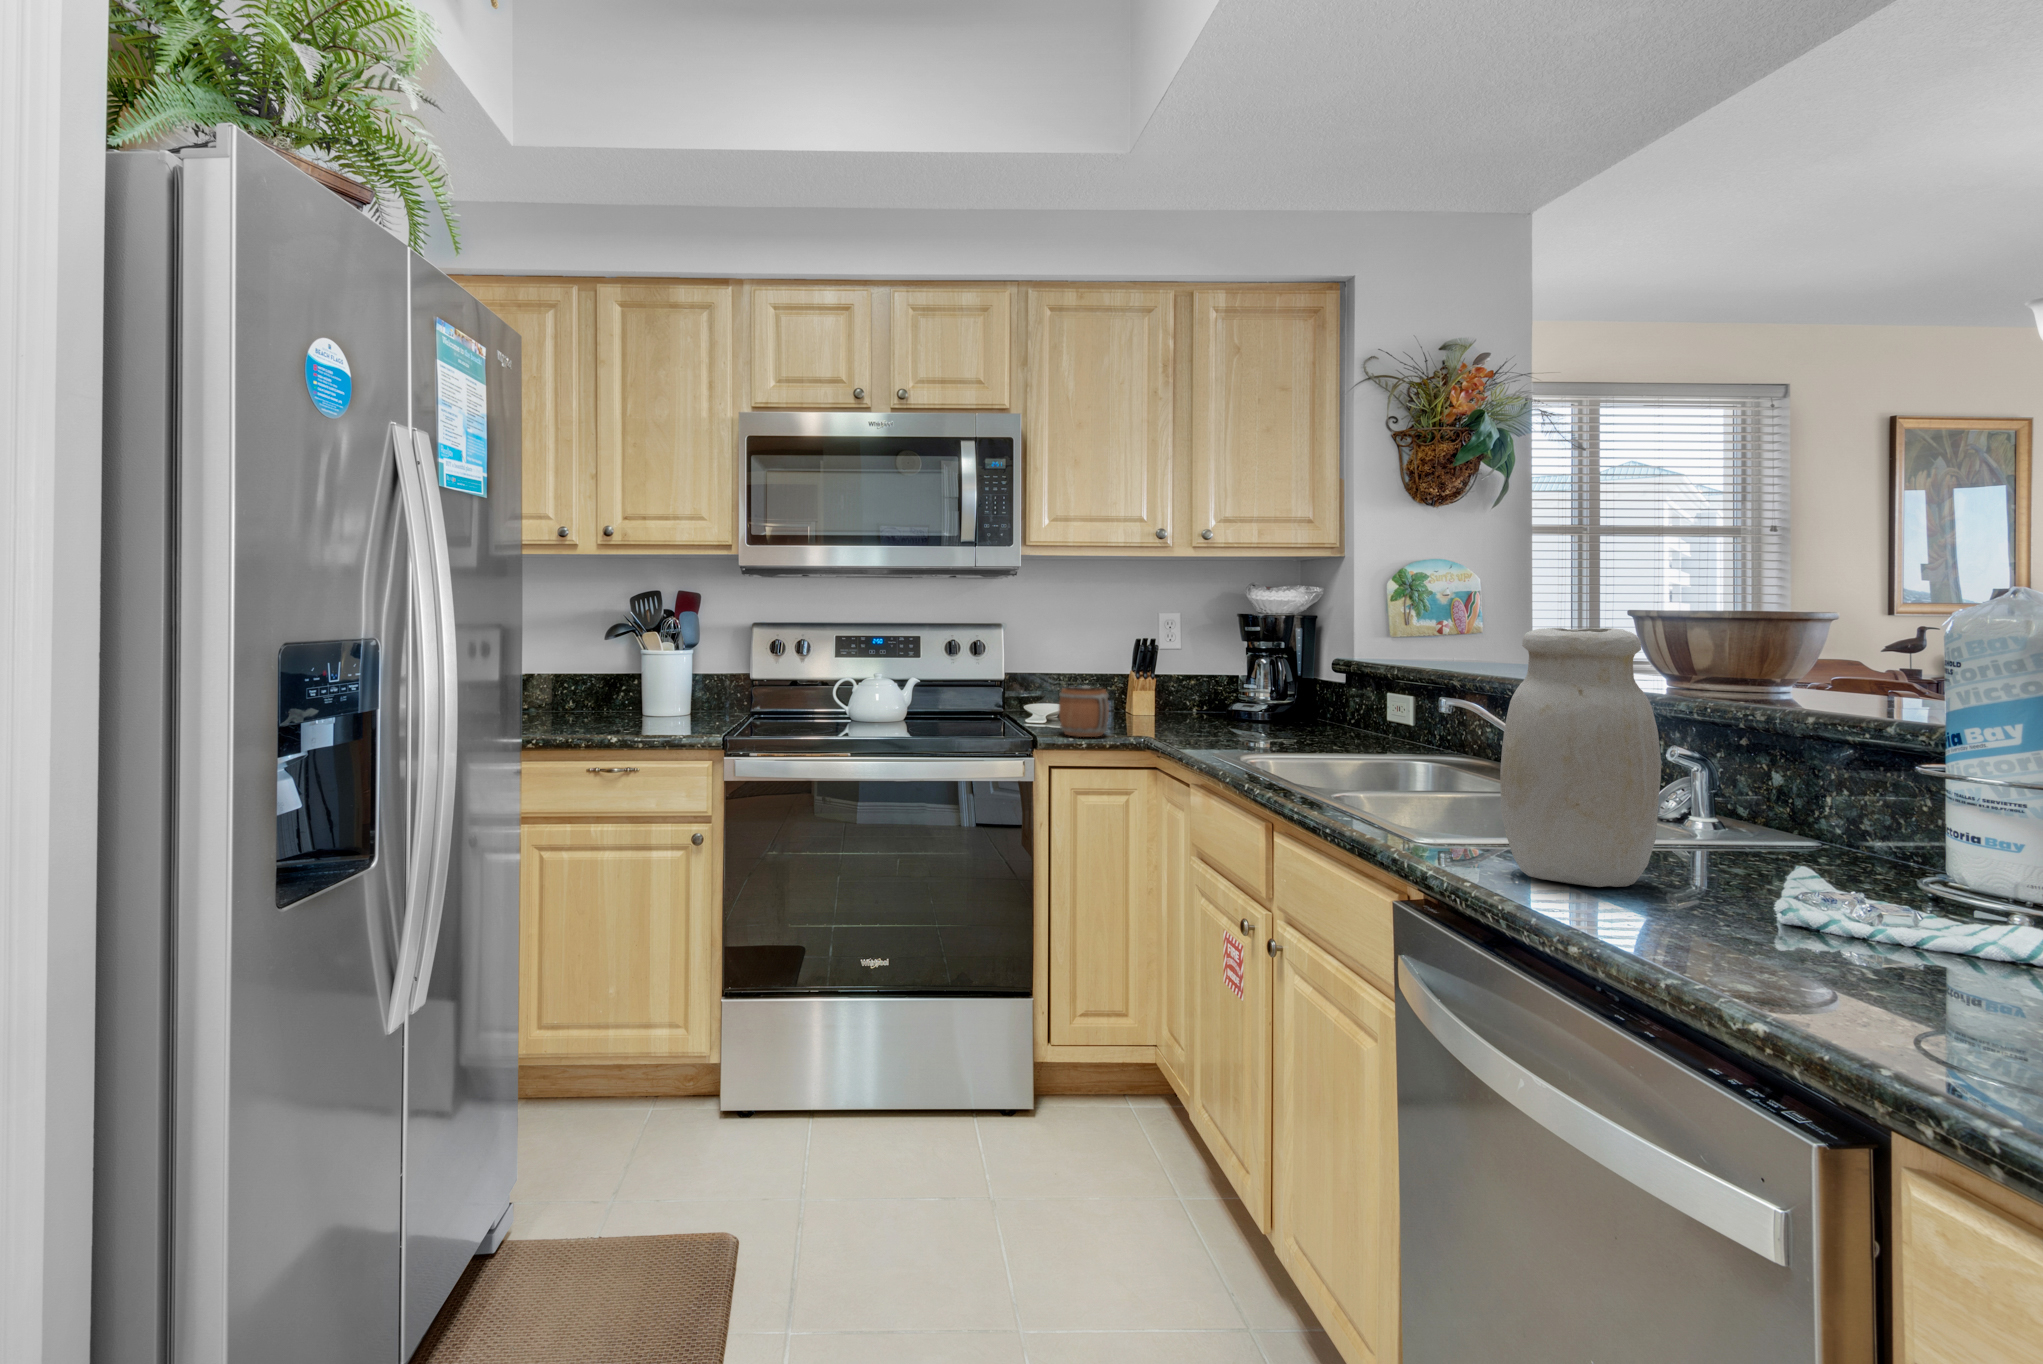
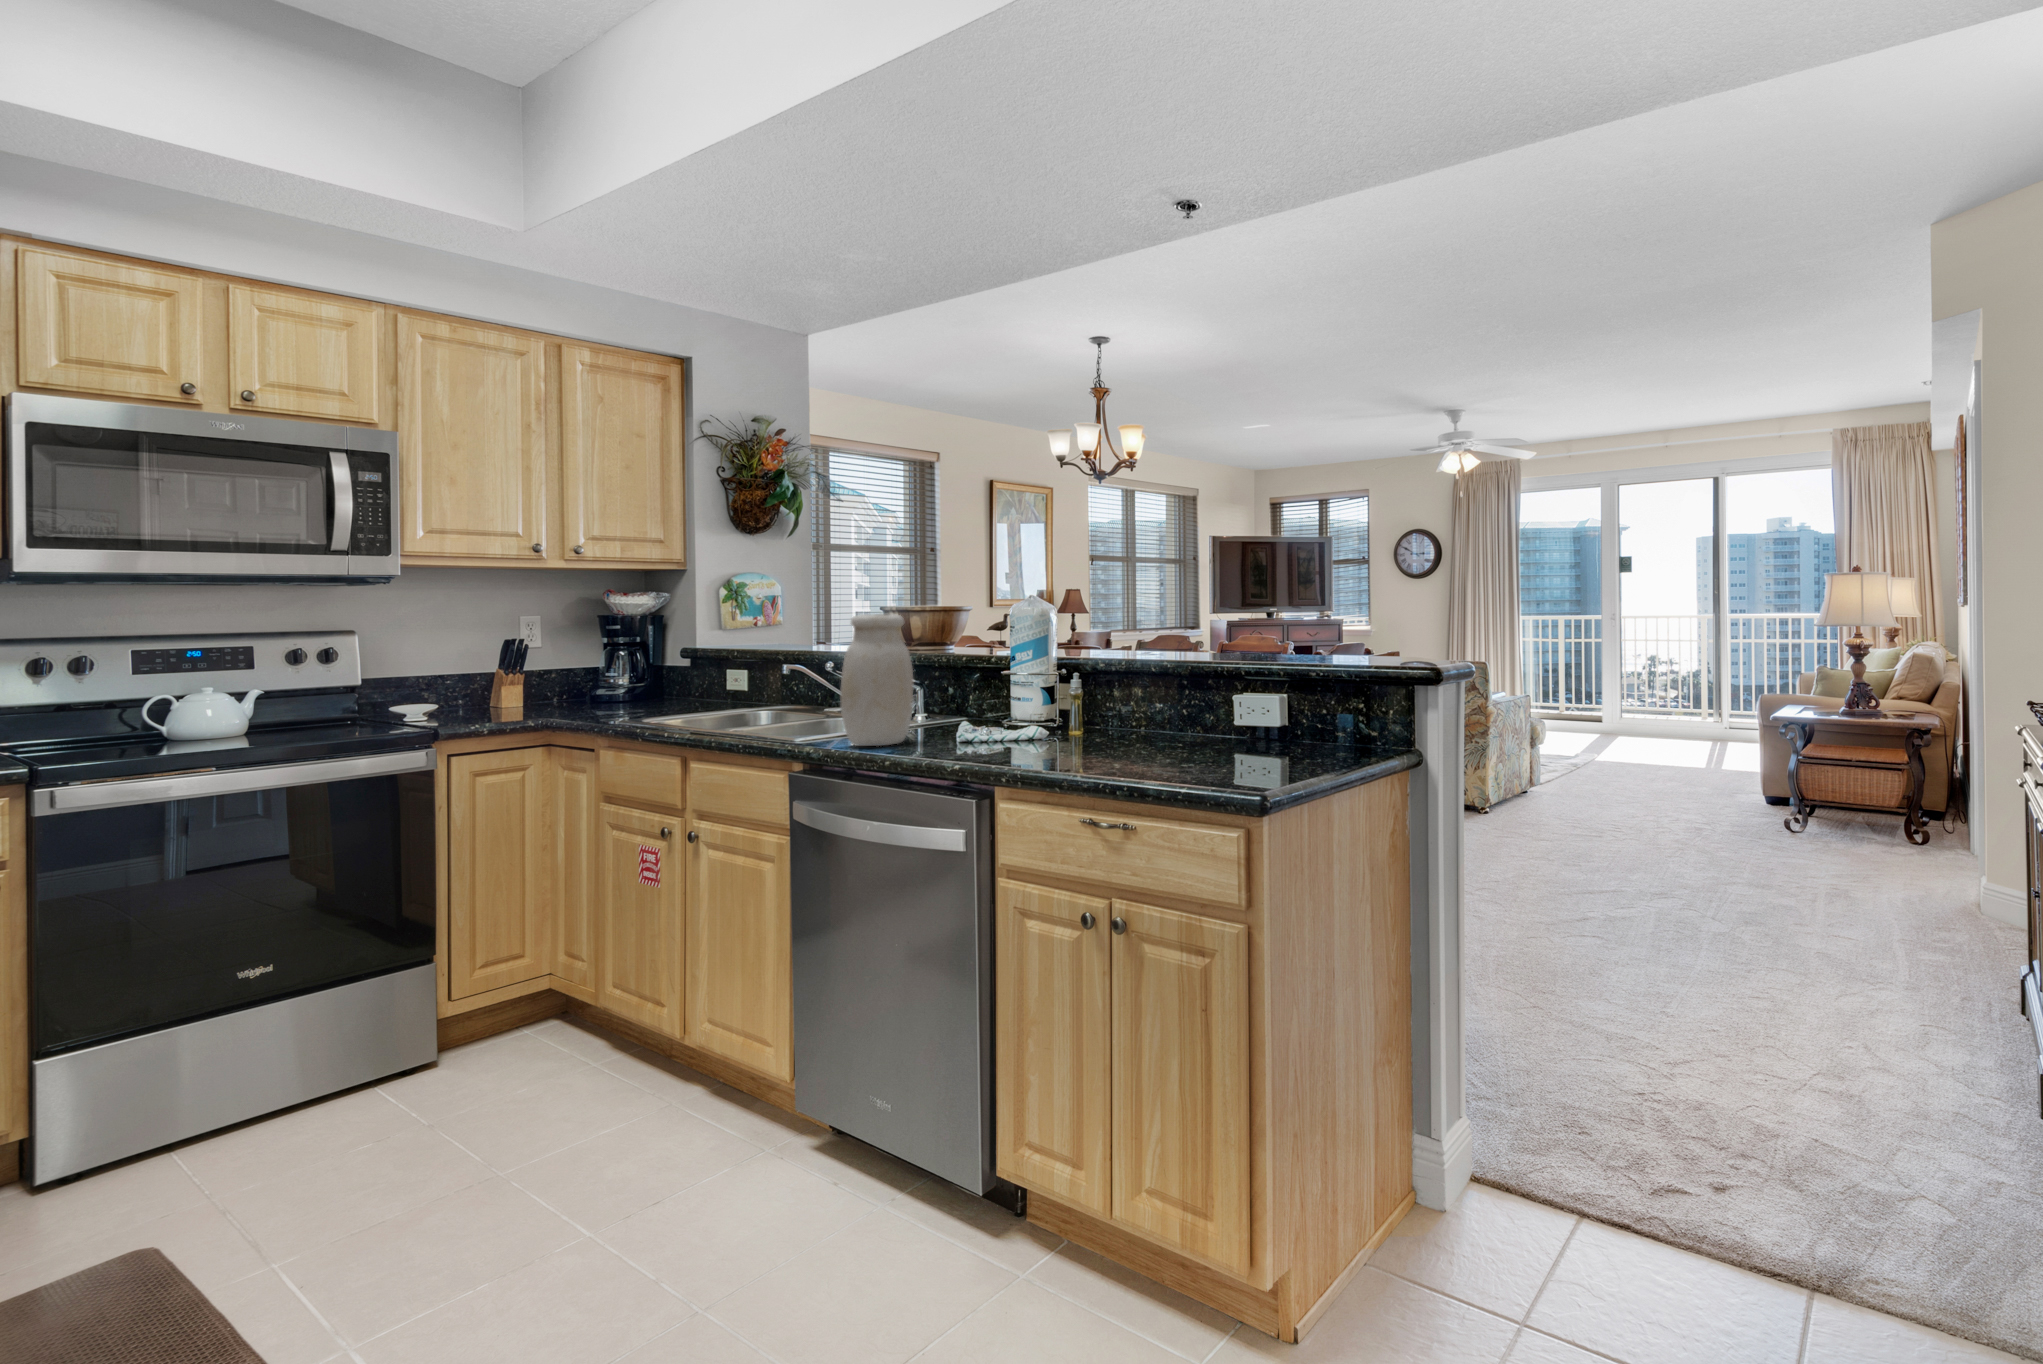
mug: present [1059,686,1109,737] -> none [446,681,498,725]

